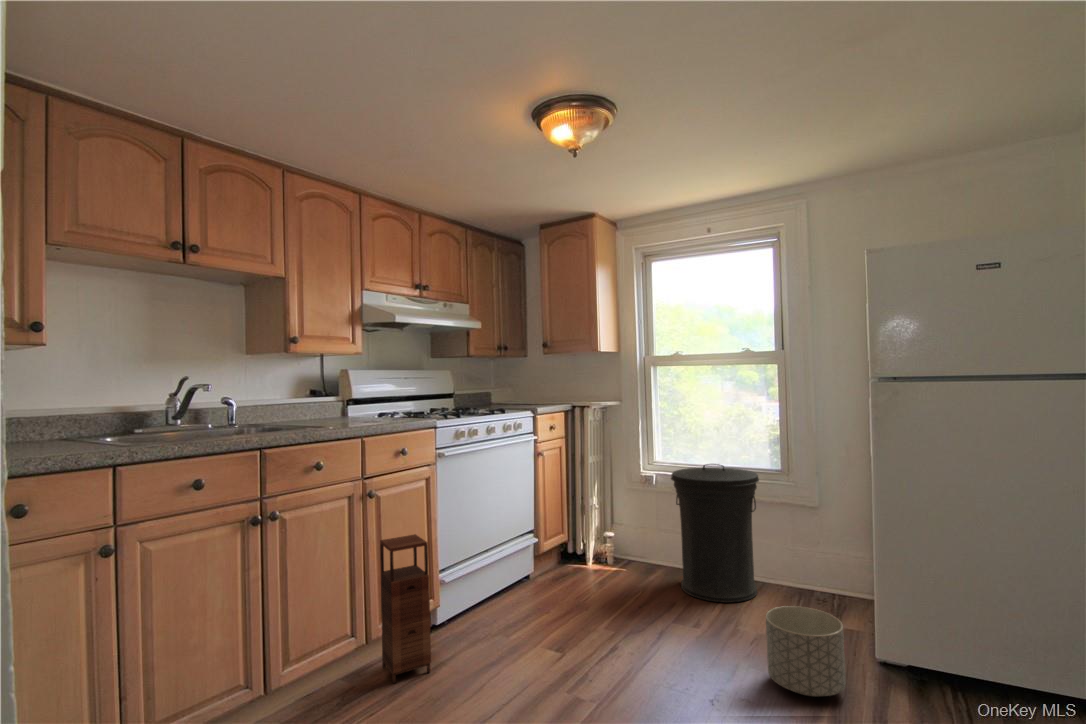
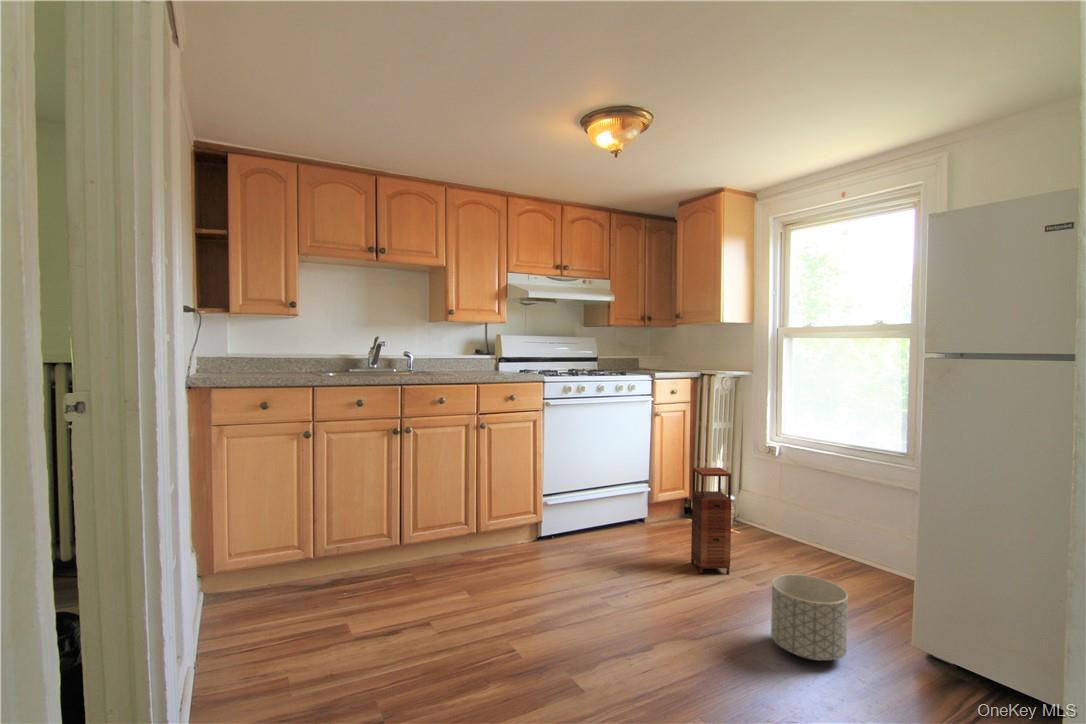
trash can: present [671,464,759,603] -> none [770,439,866,578]
storage cabinet: present [380,534,431,683] -> present [691,467,731,574]

